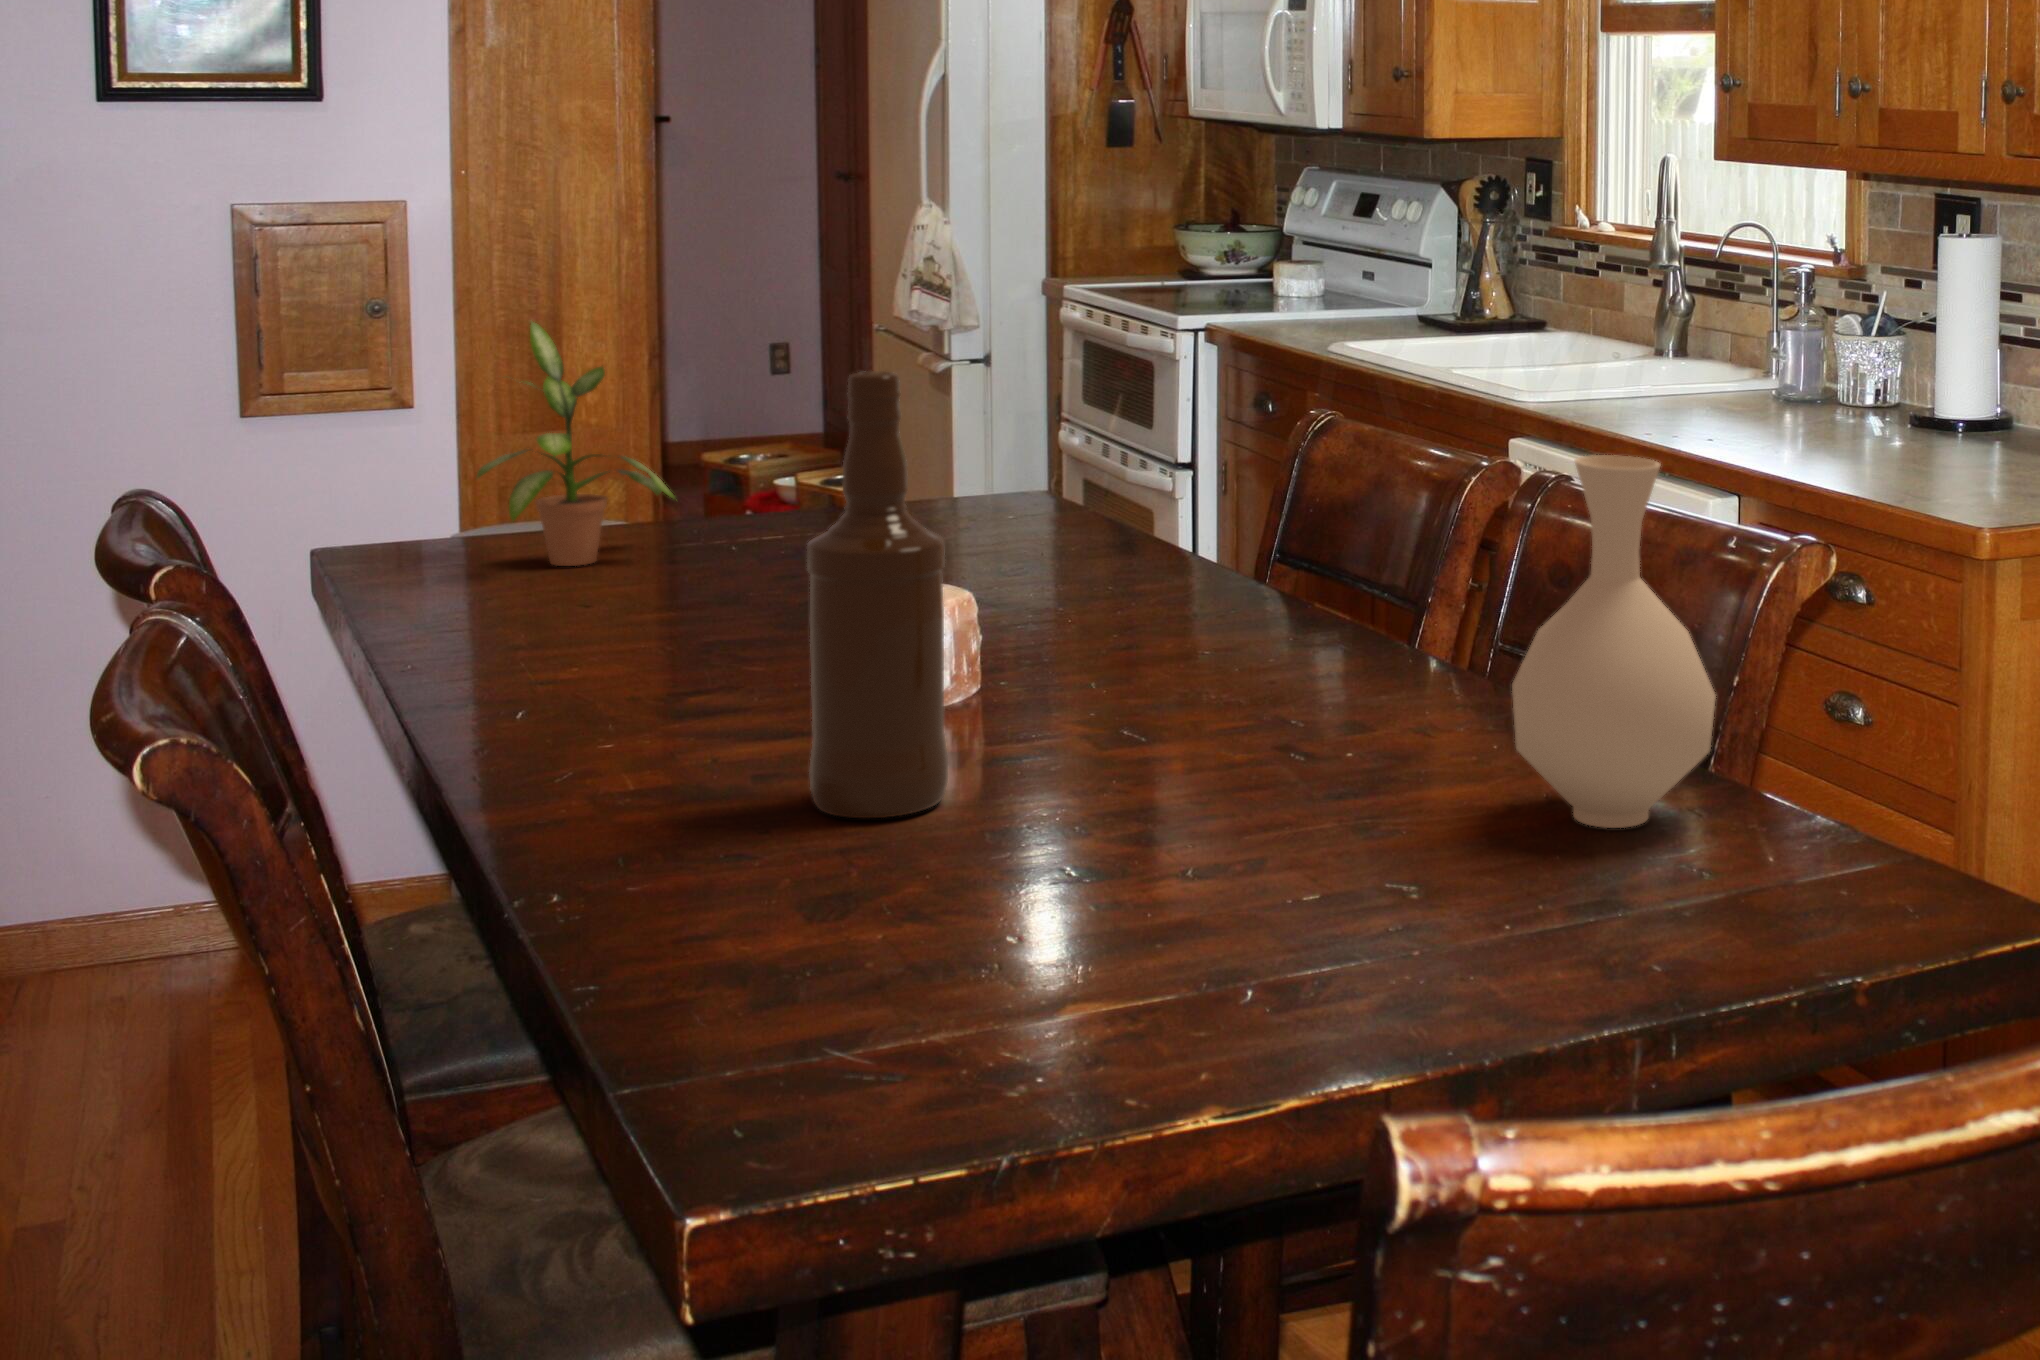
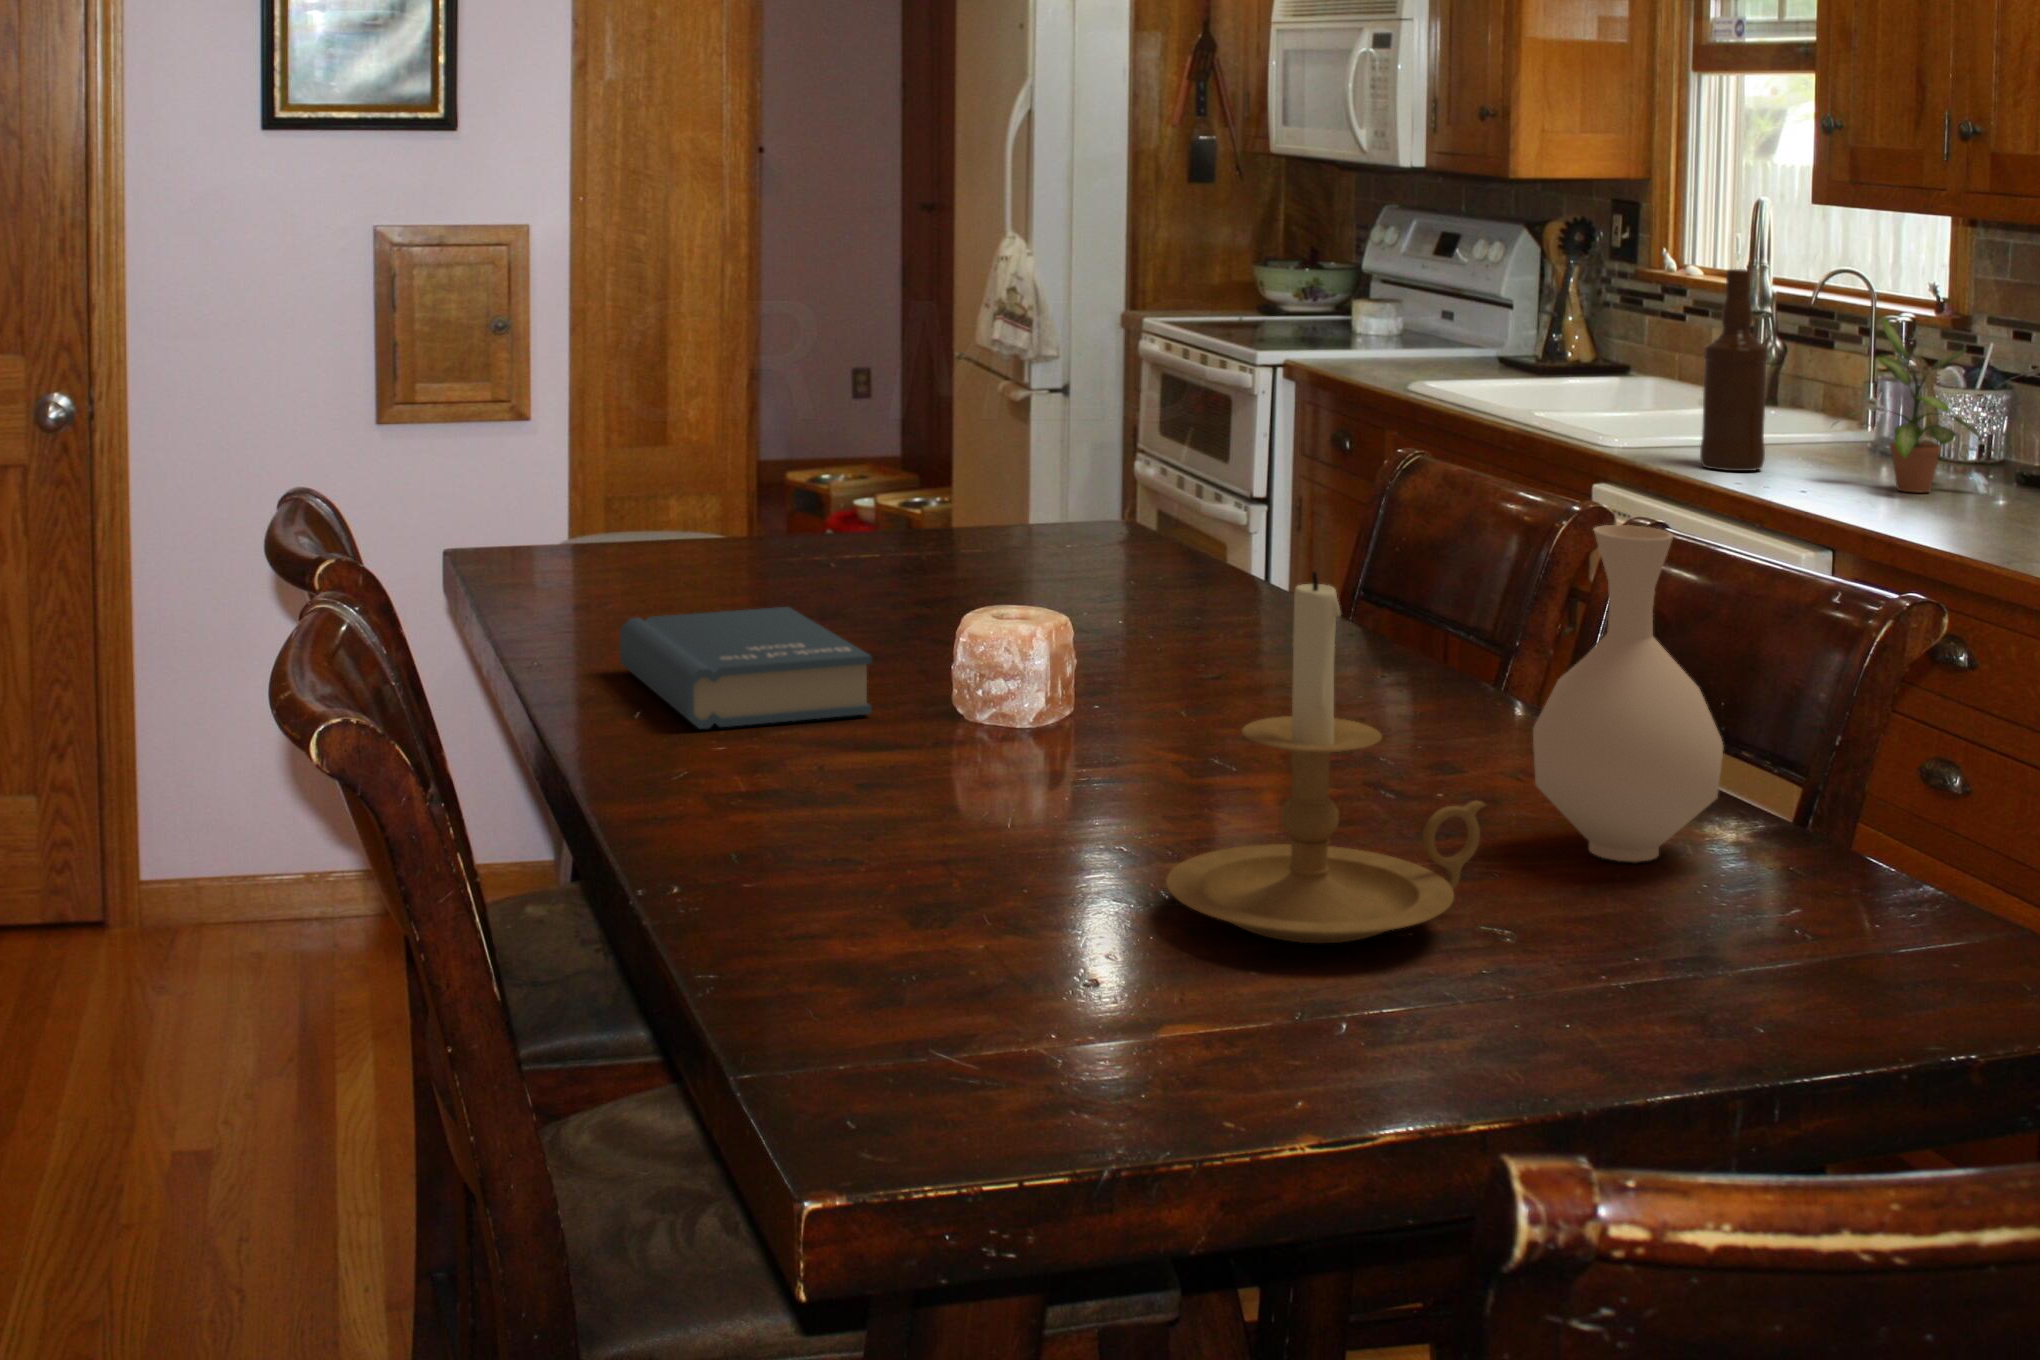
potted plant: present [477,322,674,566] -> present [1843,316,1982,492]
bottle: present [807,371,948,818] -> present [1700,269,1768,471]
candle holder: none [1100,515,1469,958] -> present [1166,572,1485,943]
book: none [430,589,746,741] -> present [620,607,872,729]

